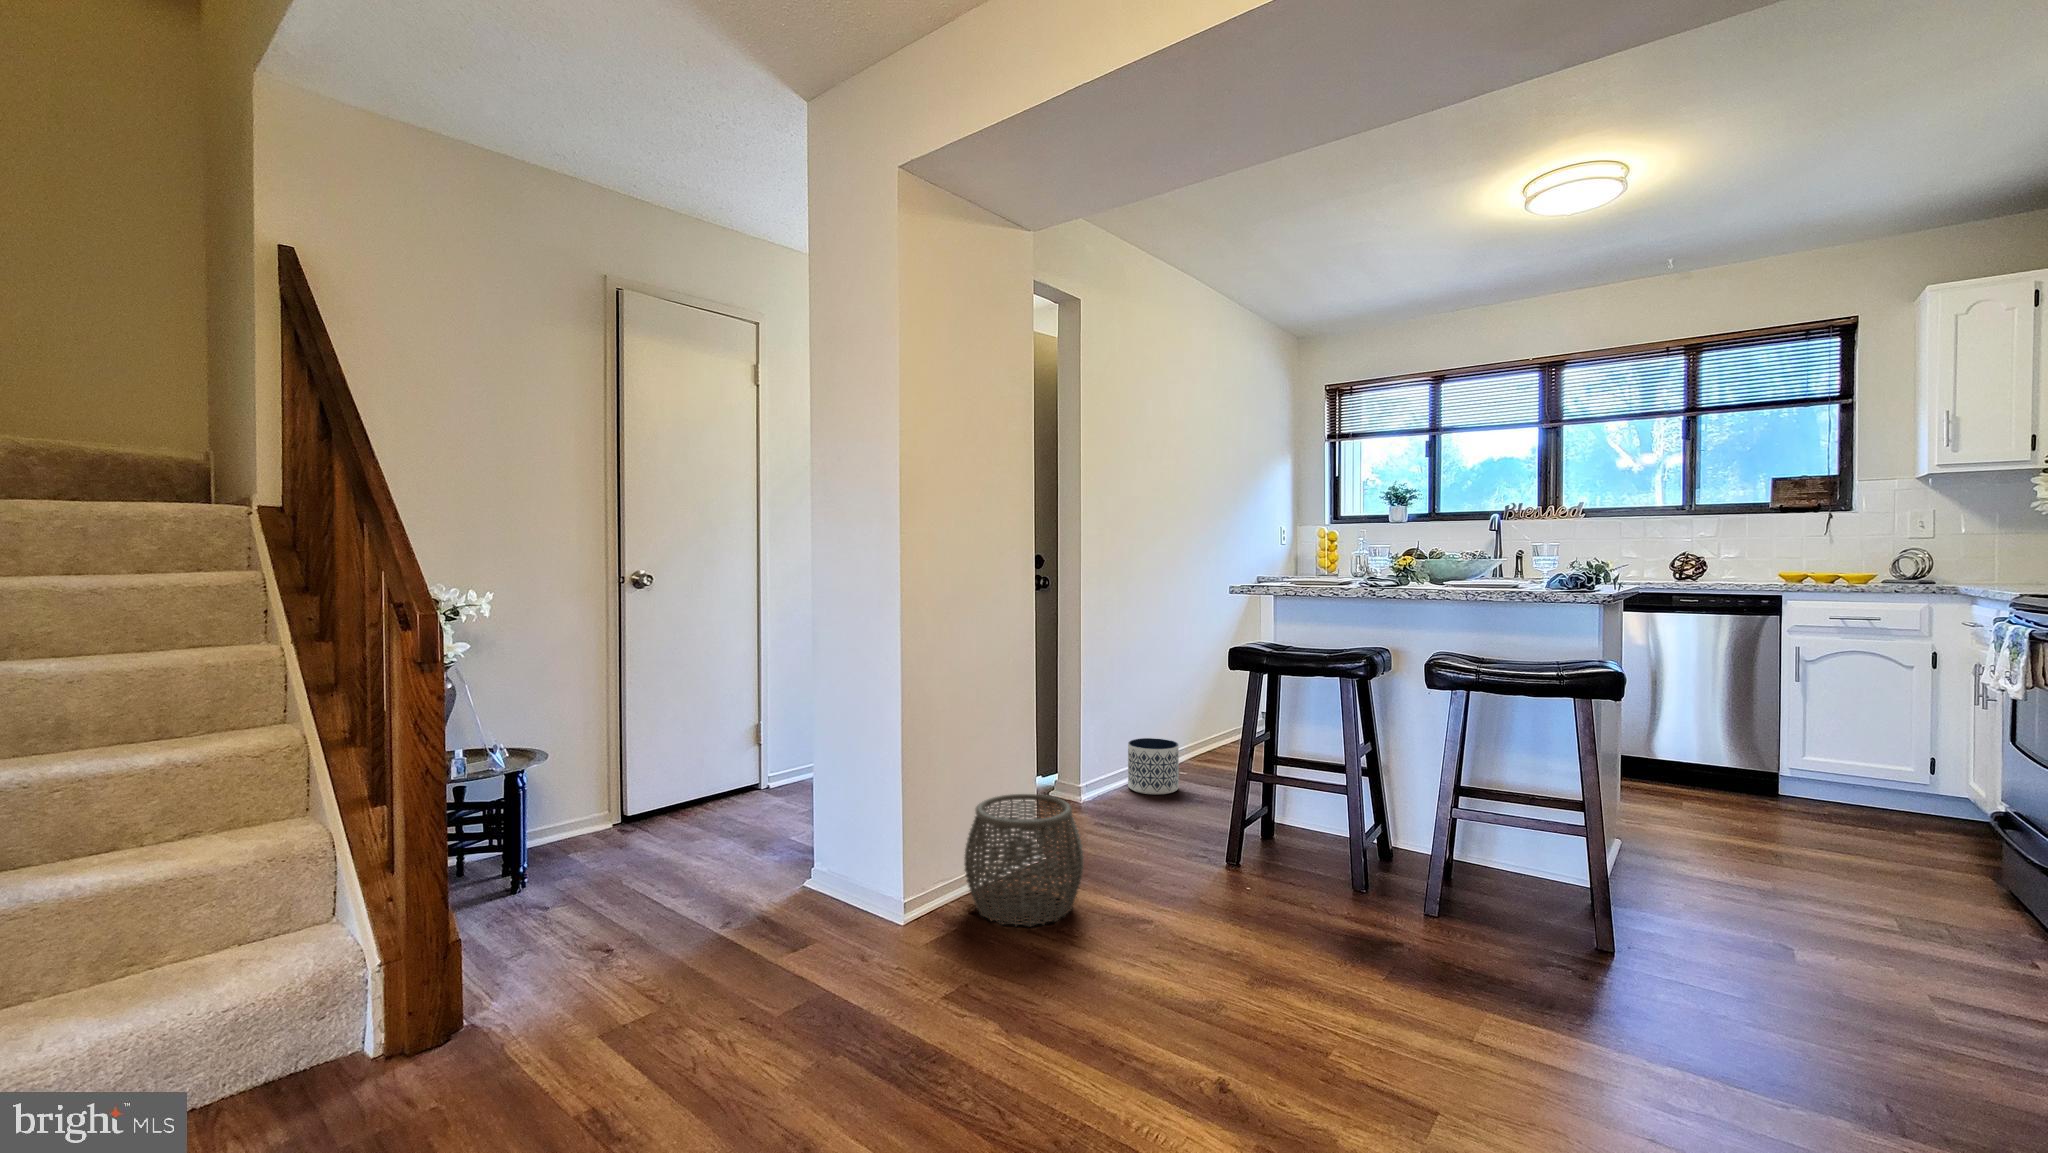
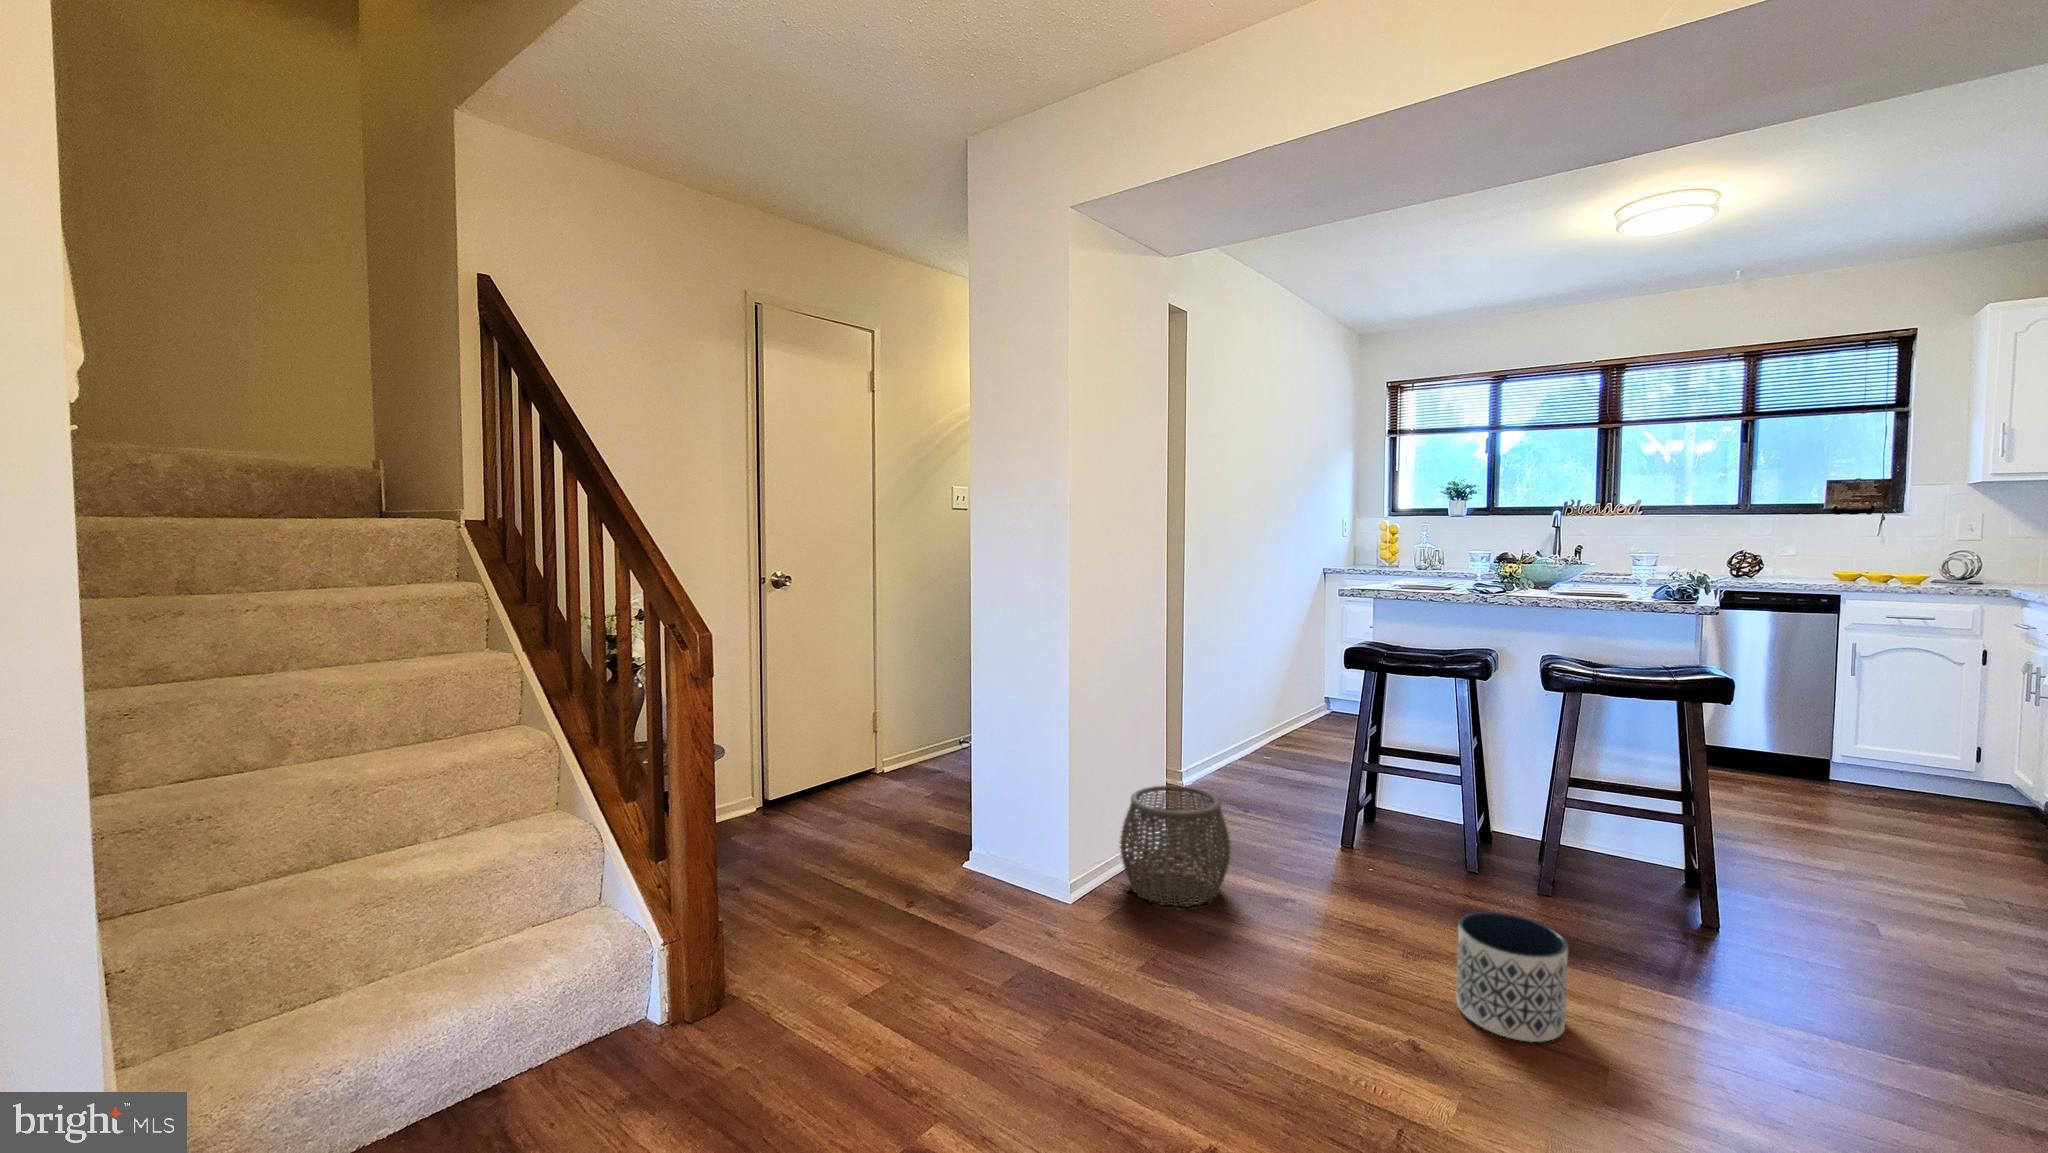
planter: present [1128,738,1179,795] -> present [1456,912,1568,1042]

